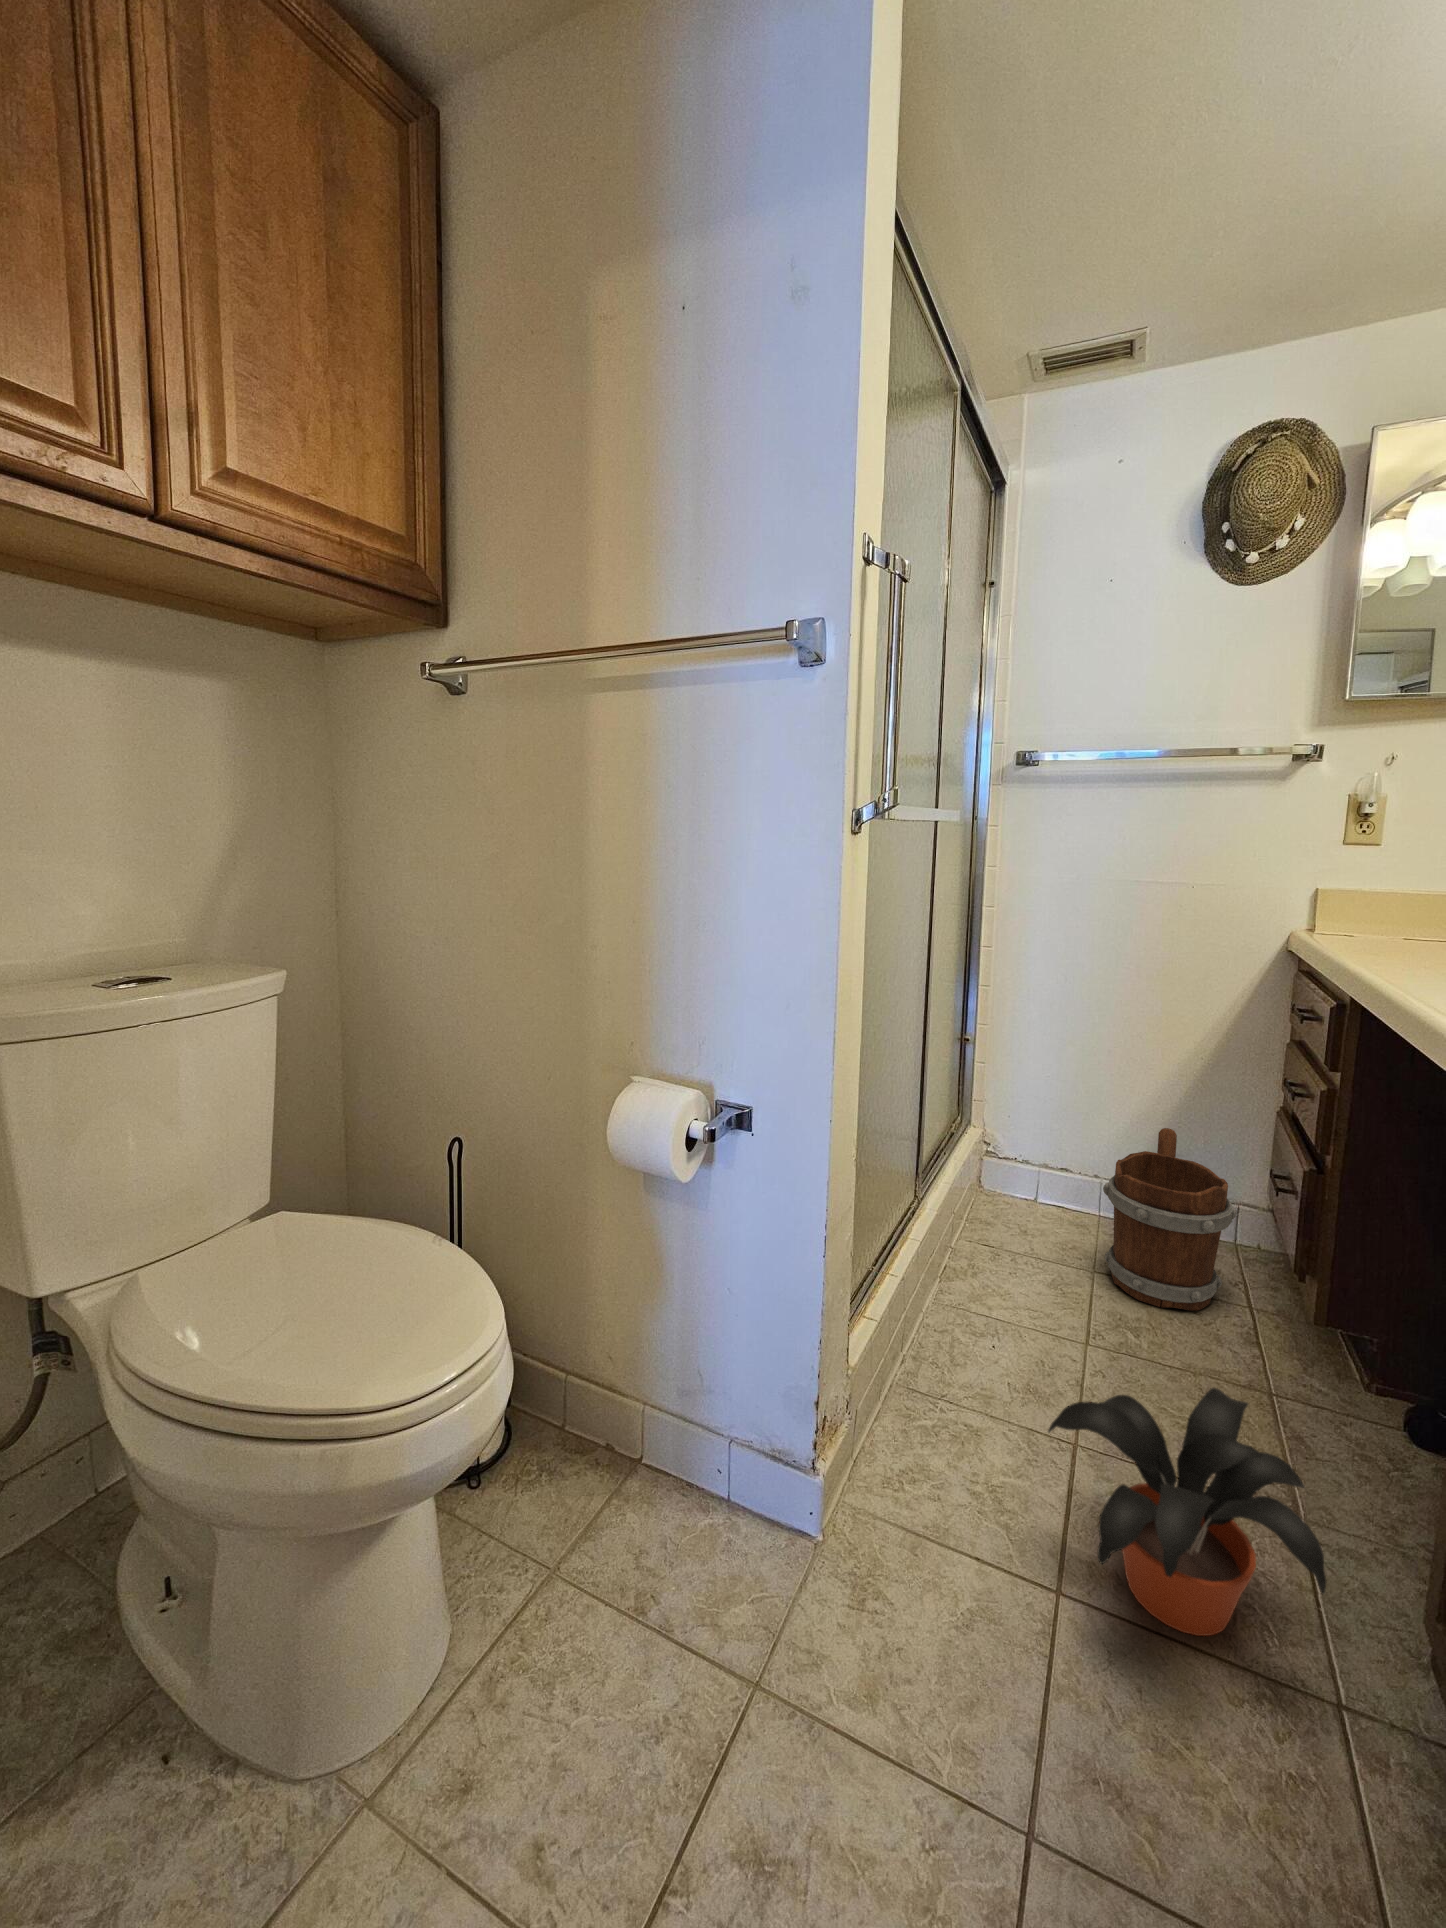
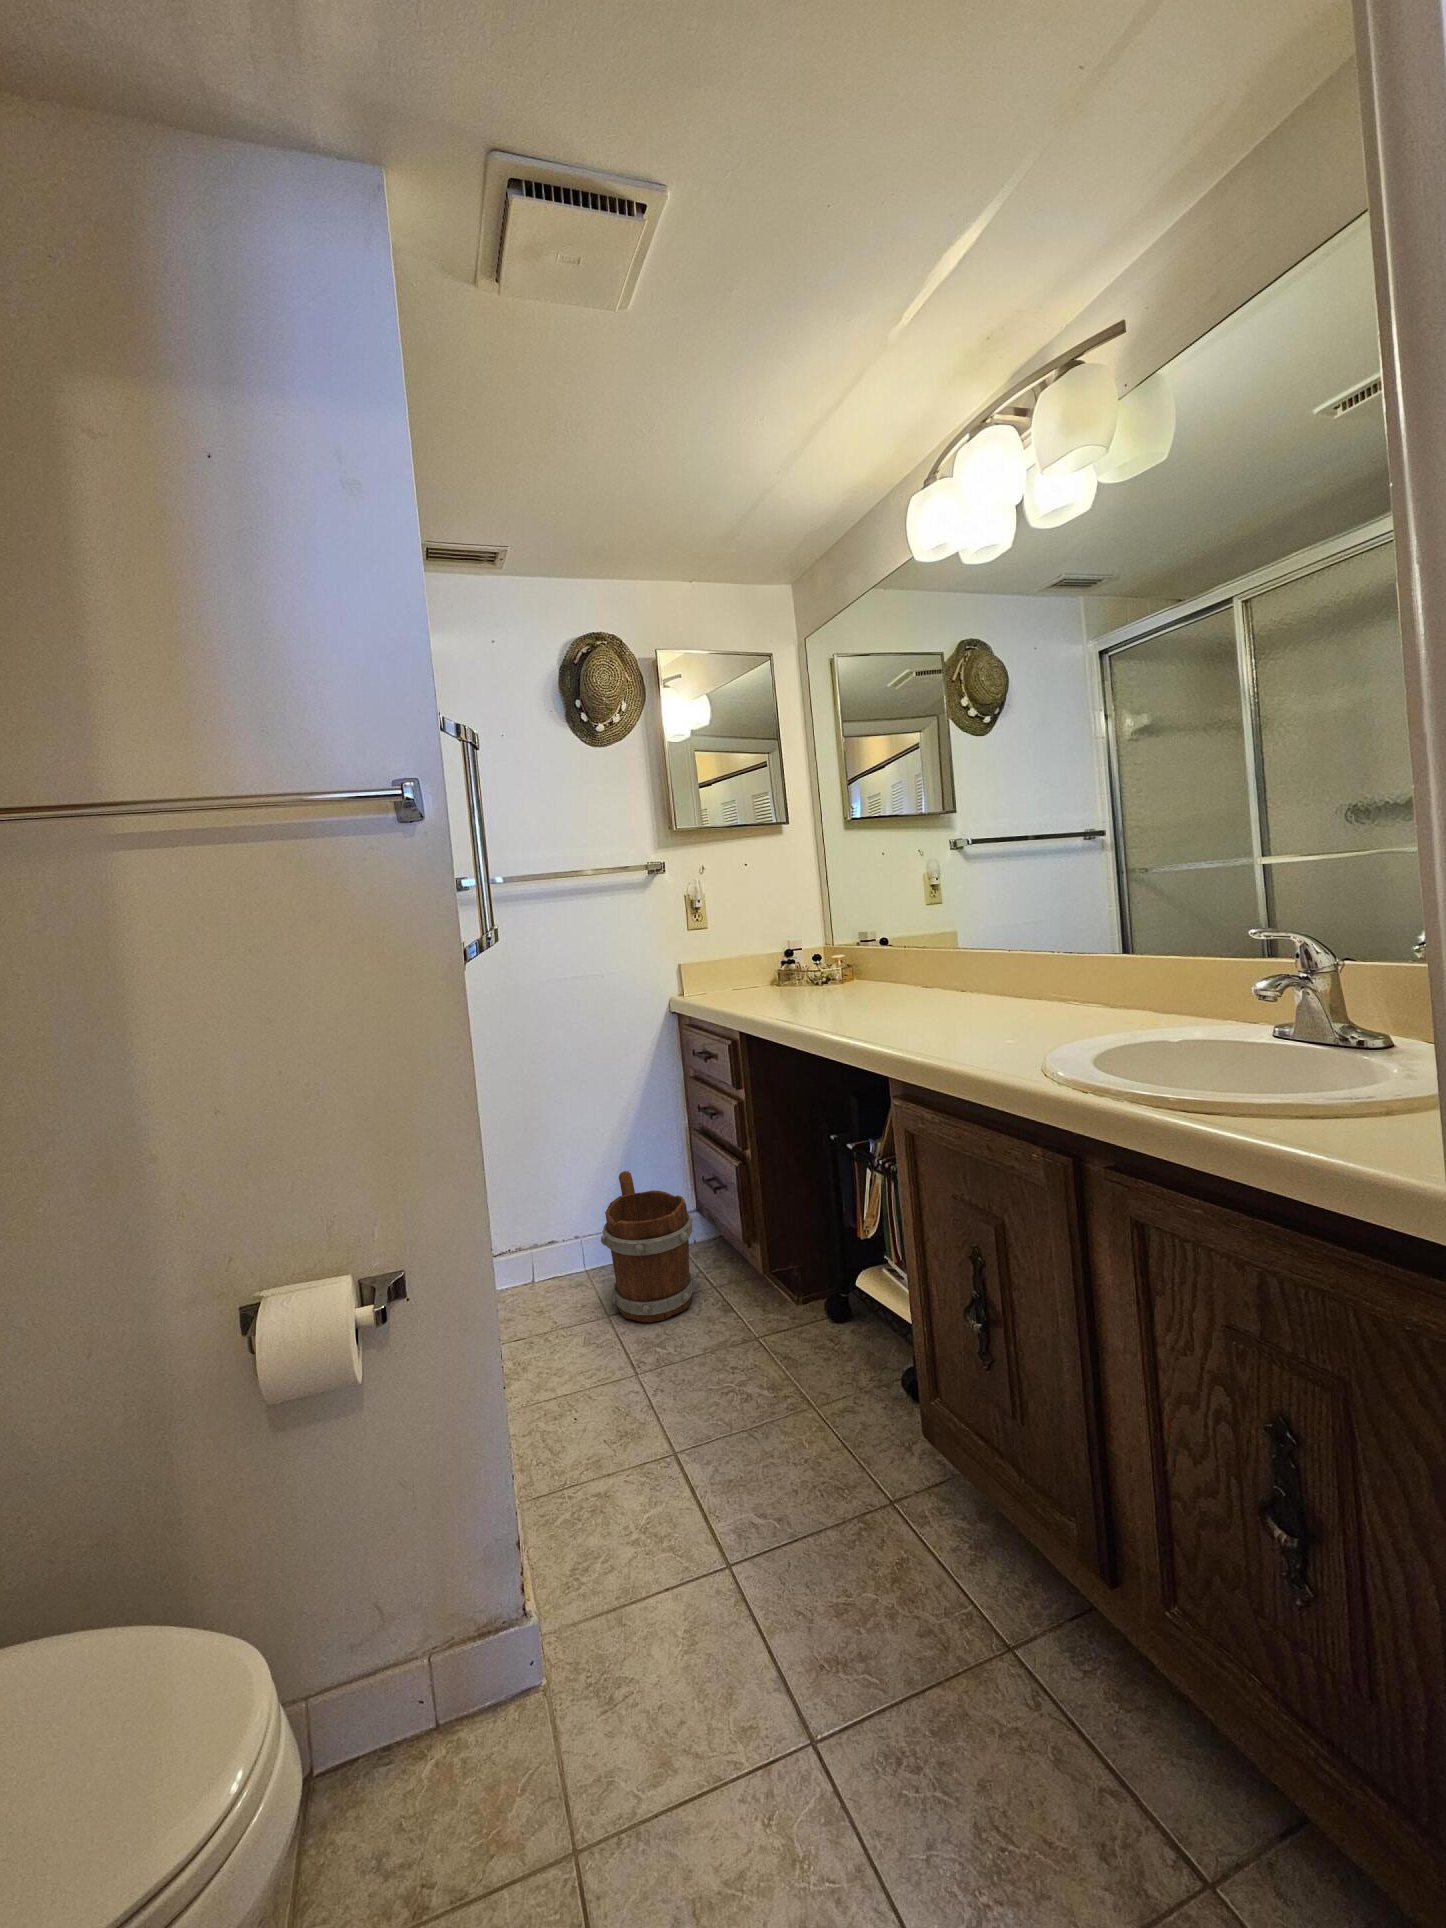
potted plant: present [1048,1388,1326,1636] -> none [693,1355,896,1573]

